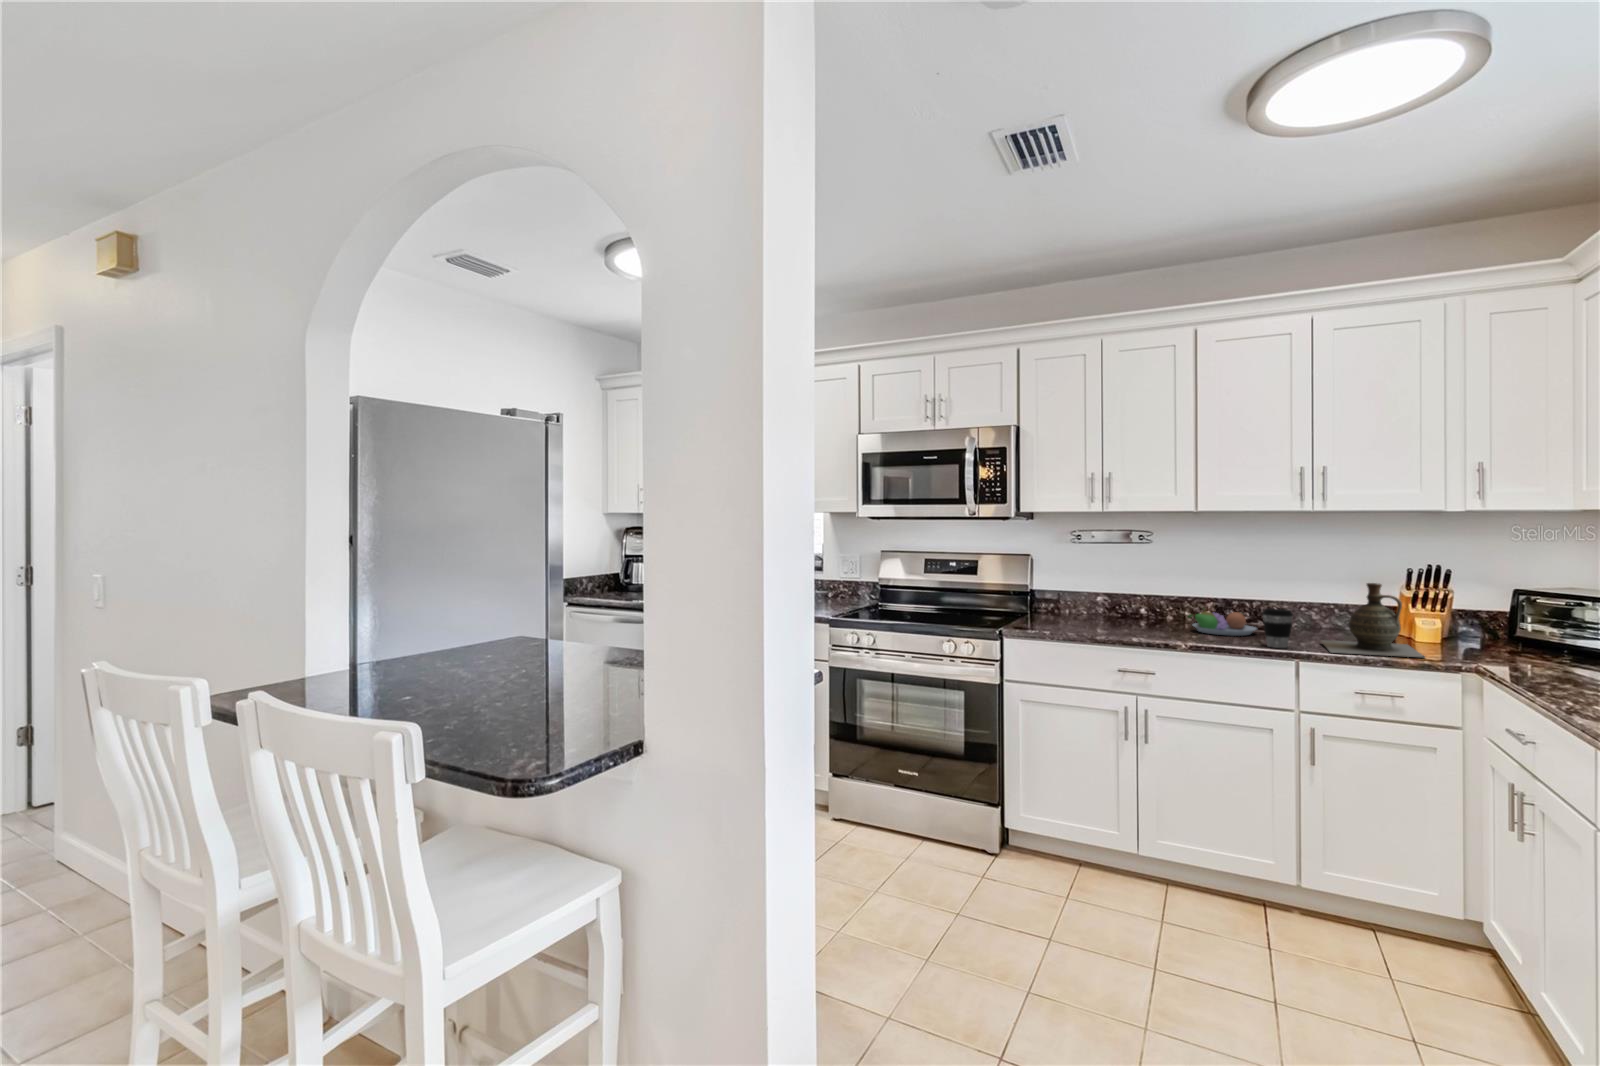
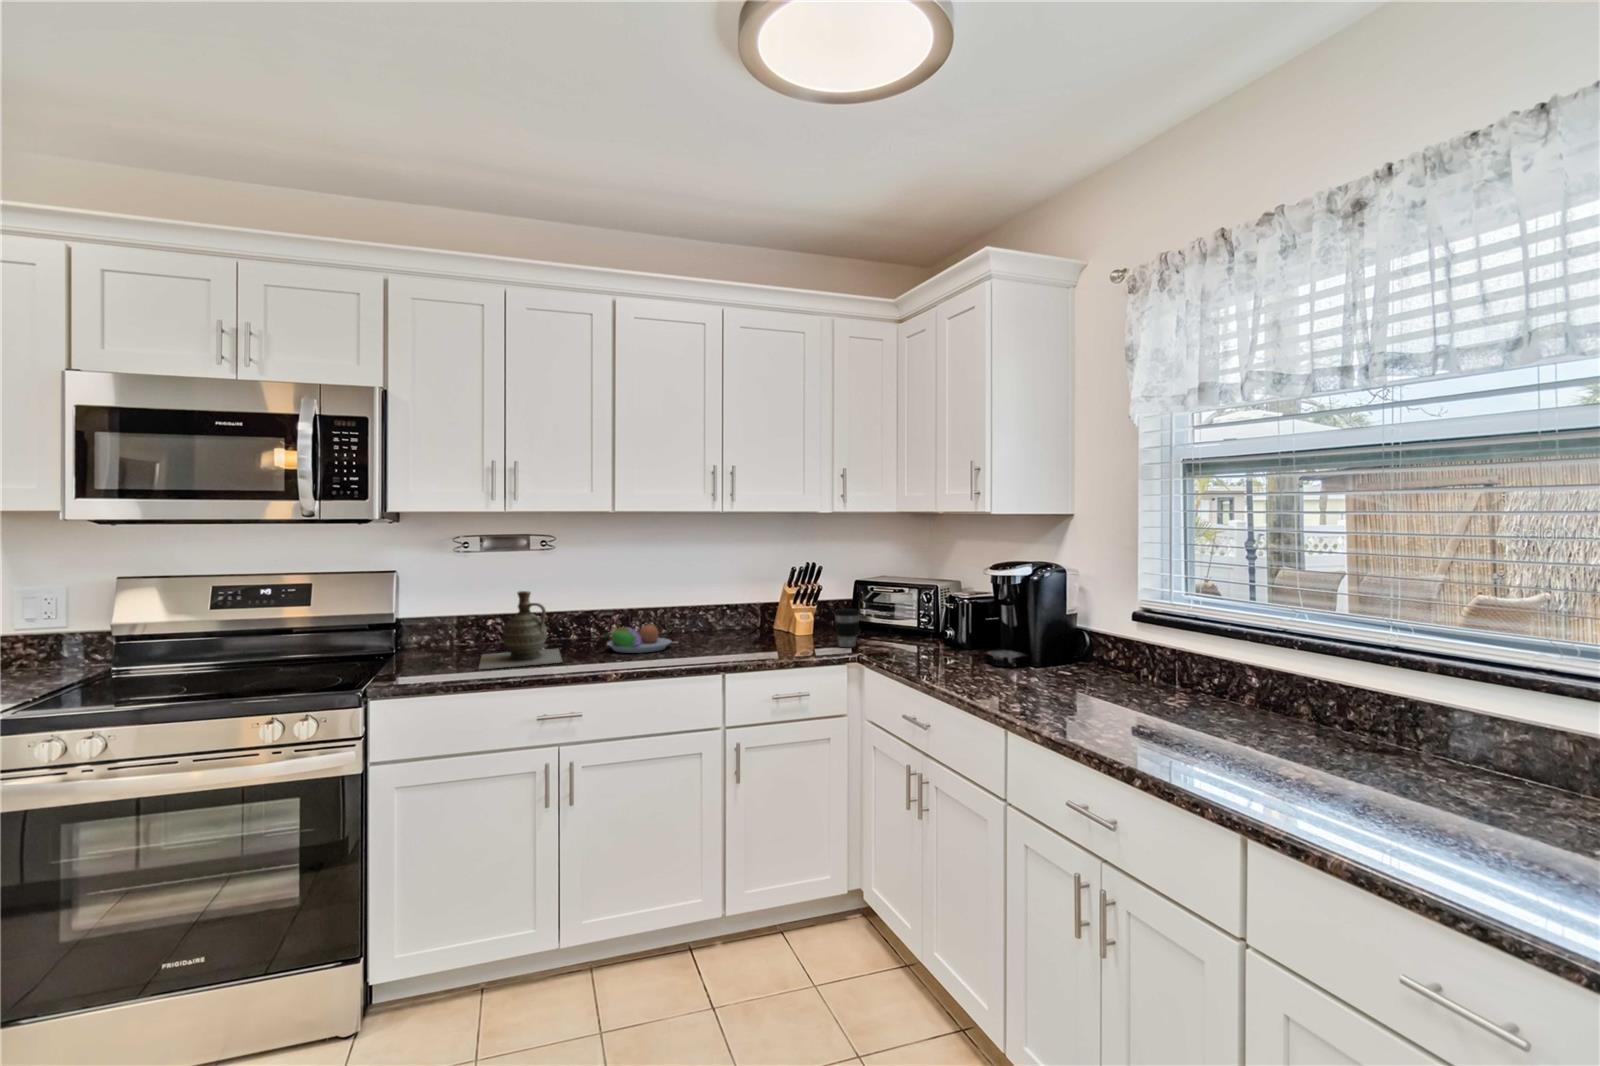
ceramic jug: present [1321,583,1424,657] -> present [479,591,562,669]
coffee cup: present [1263,609,1293,648] -> present [834,609,860,647]

